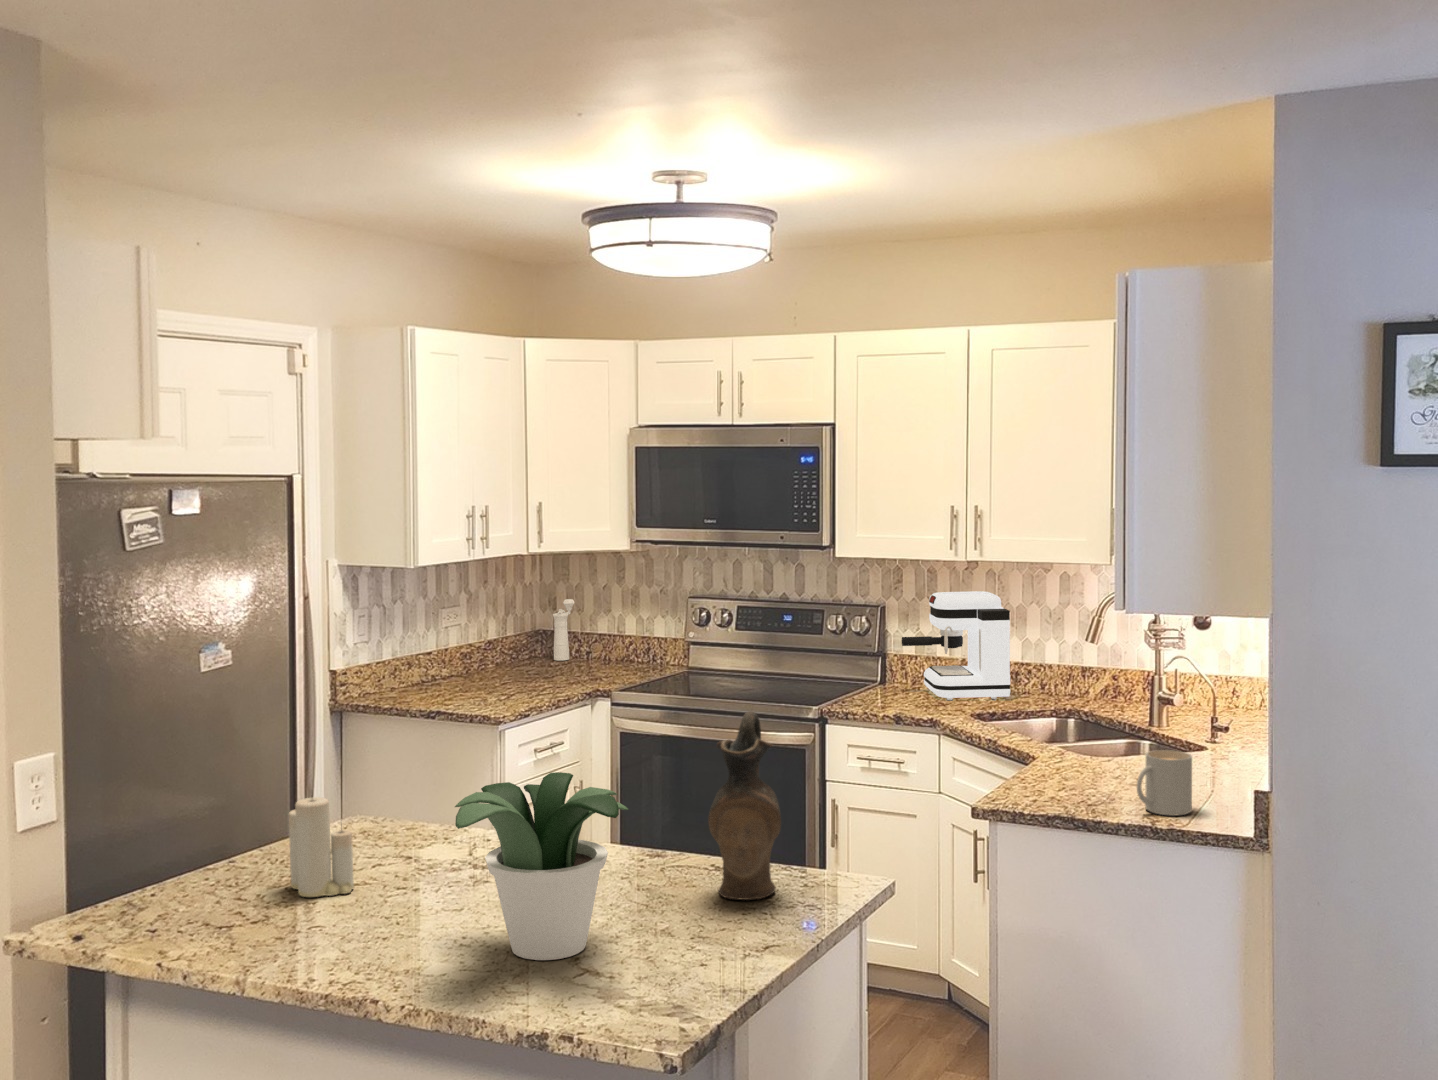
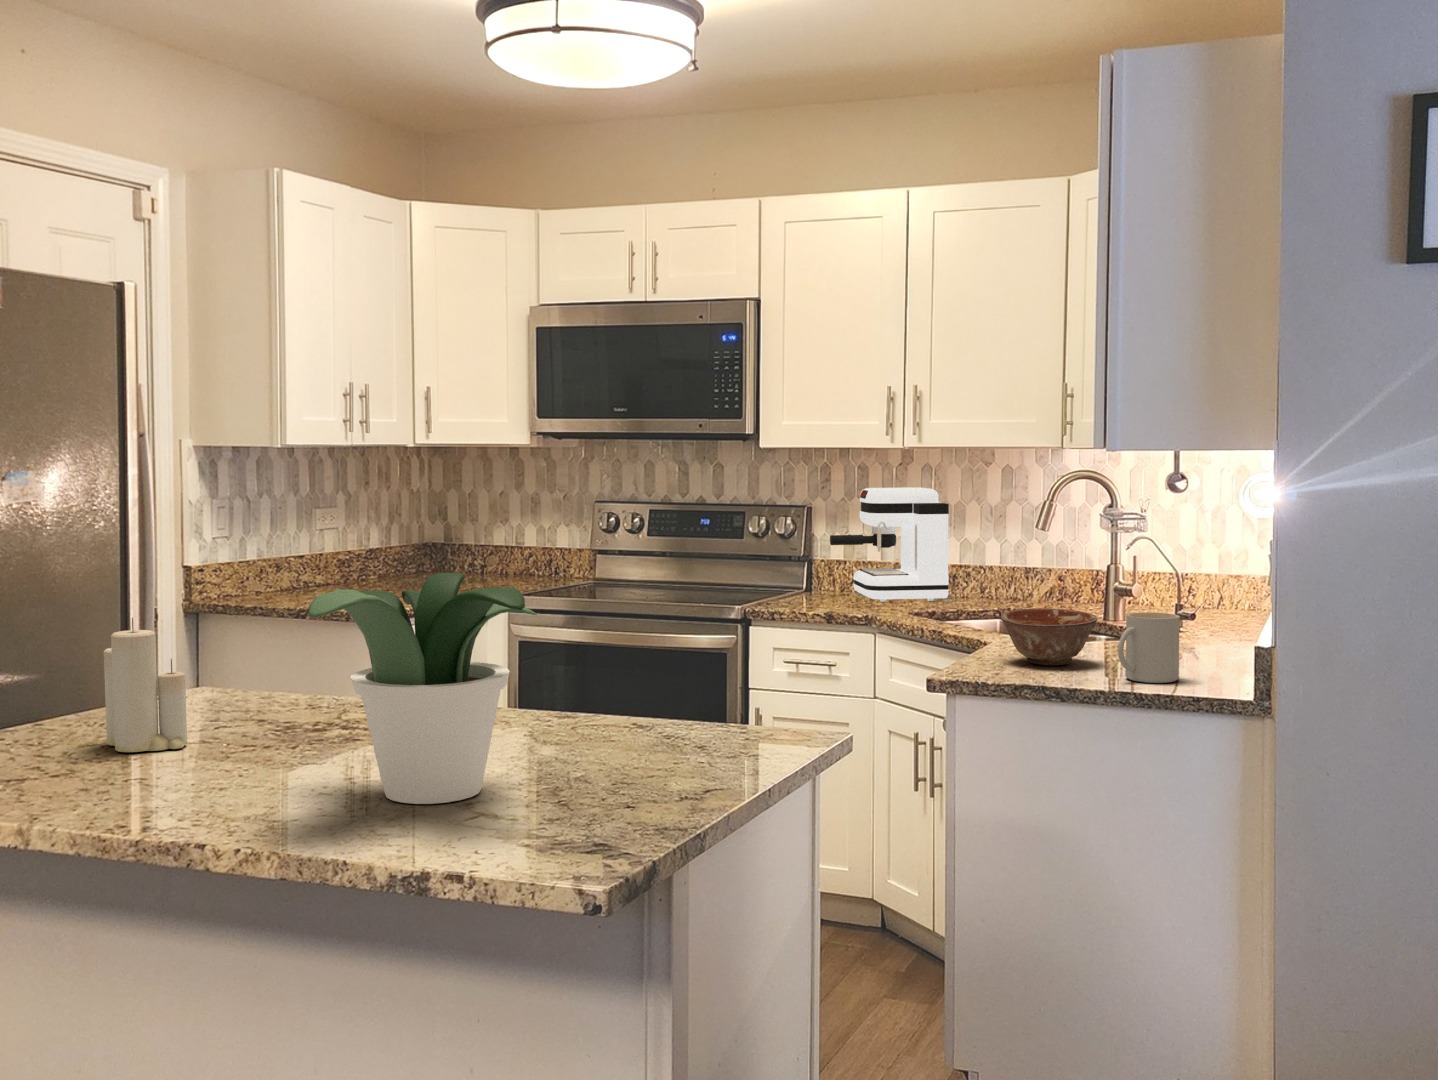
pepper mill: present [553,599,575,661] -> none [443,508,468,573]
ceramic pitcher: present [708,711,781,900] -> none [634,524,724,748]
ceramic bowl: none [1039,737,1124,792] -> present [1001,608,1097,666]

